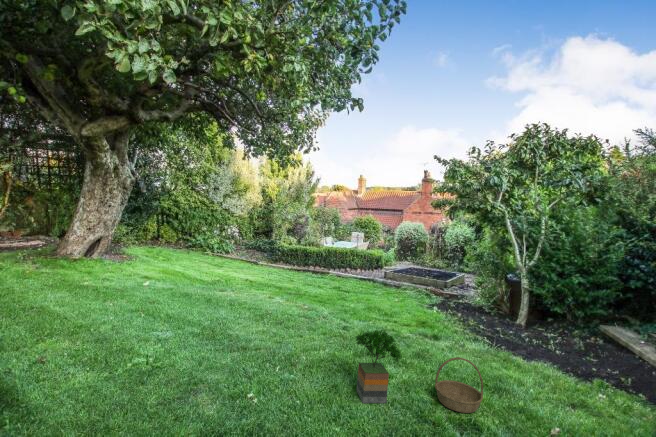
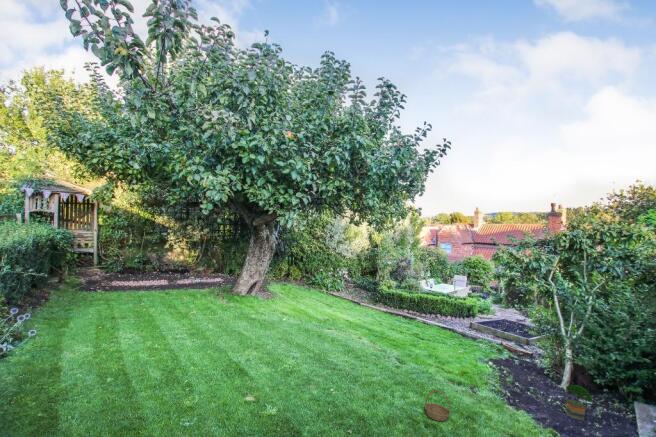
potted tree: present [356,330,401,403] -> present [566,385,592,421]

